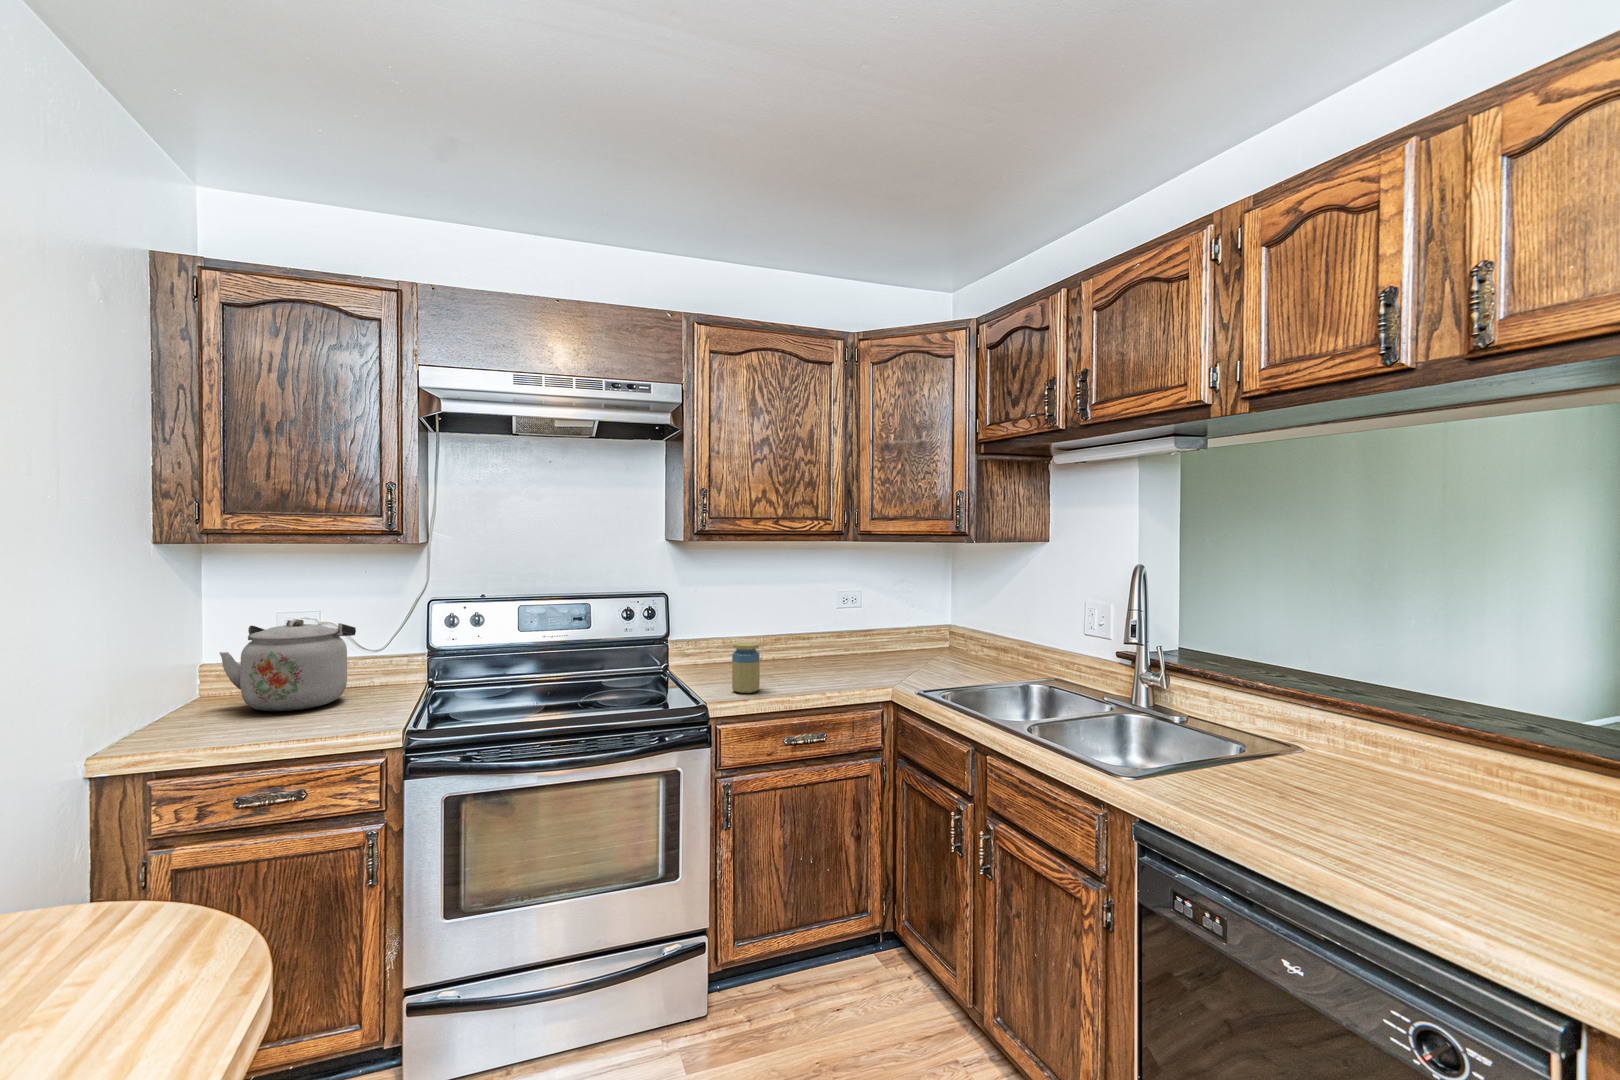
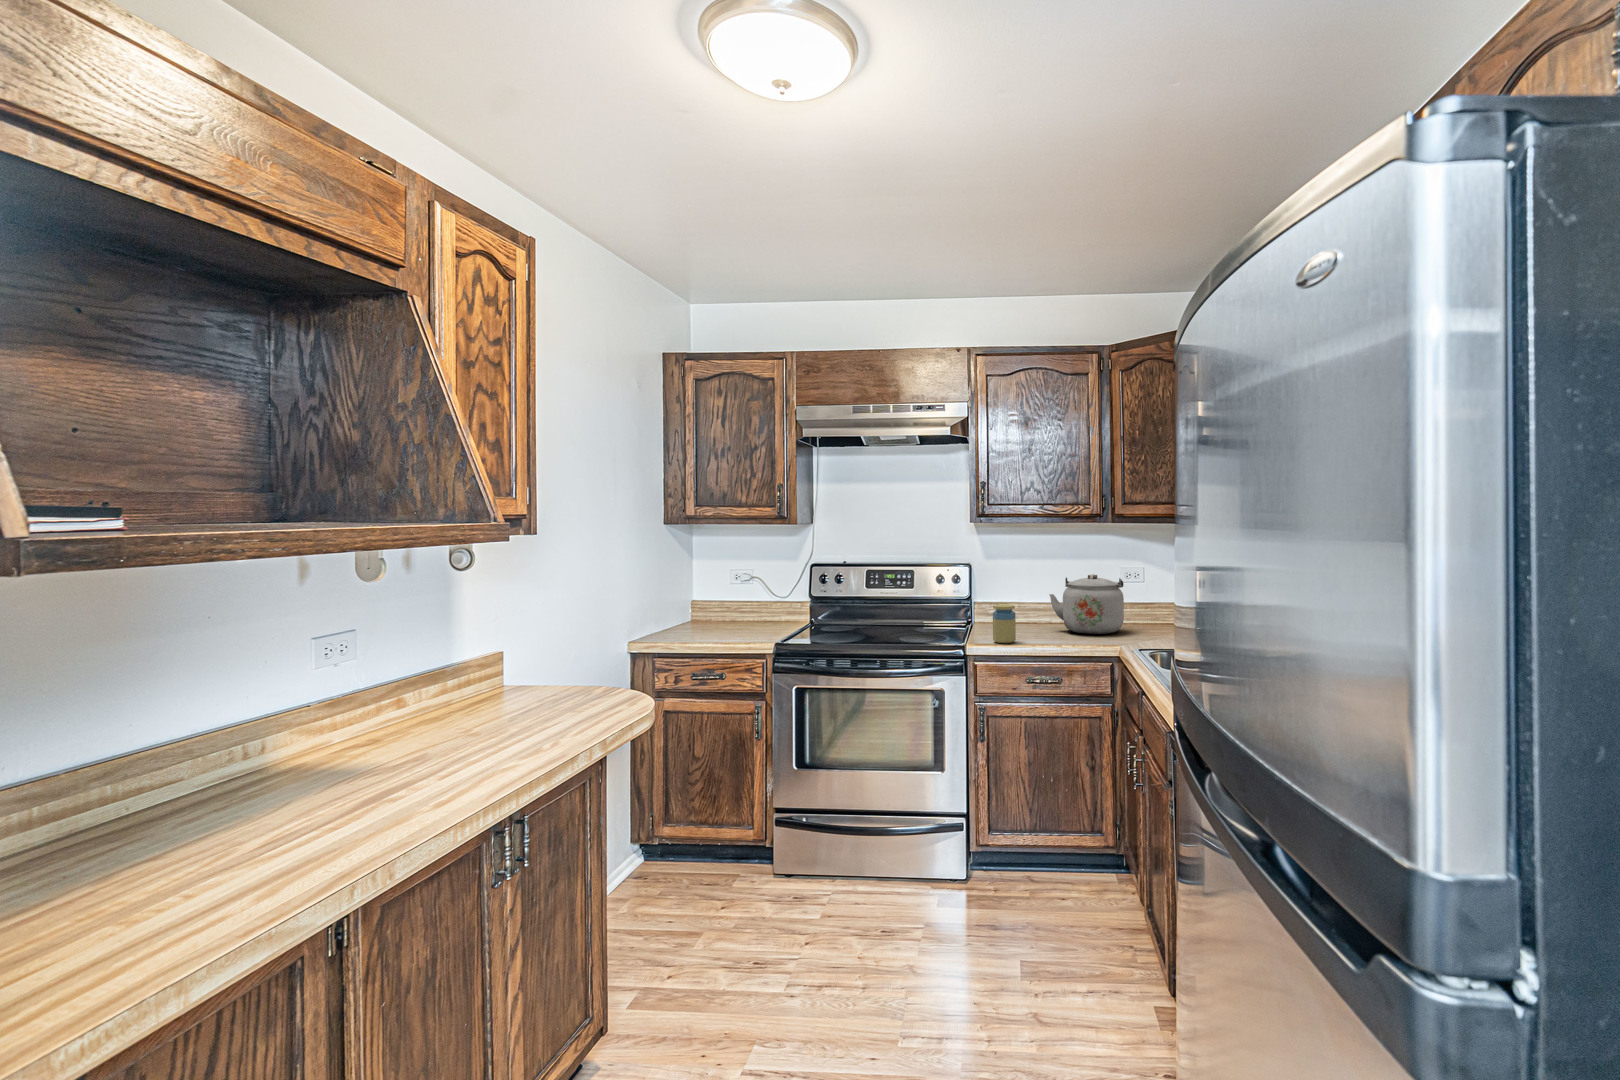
kettle: present [220,619,356,711] -> present [1049,574,1124,634]

